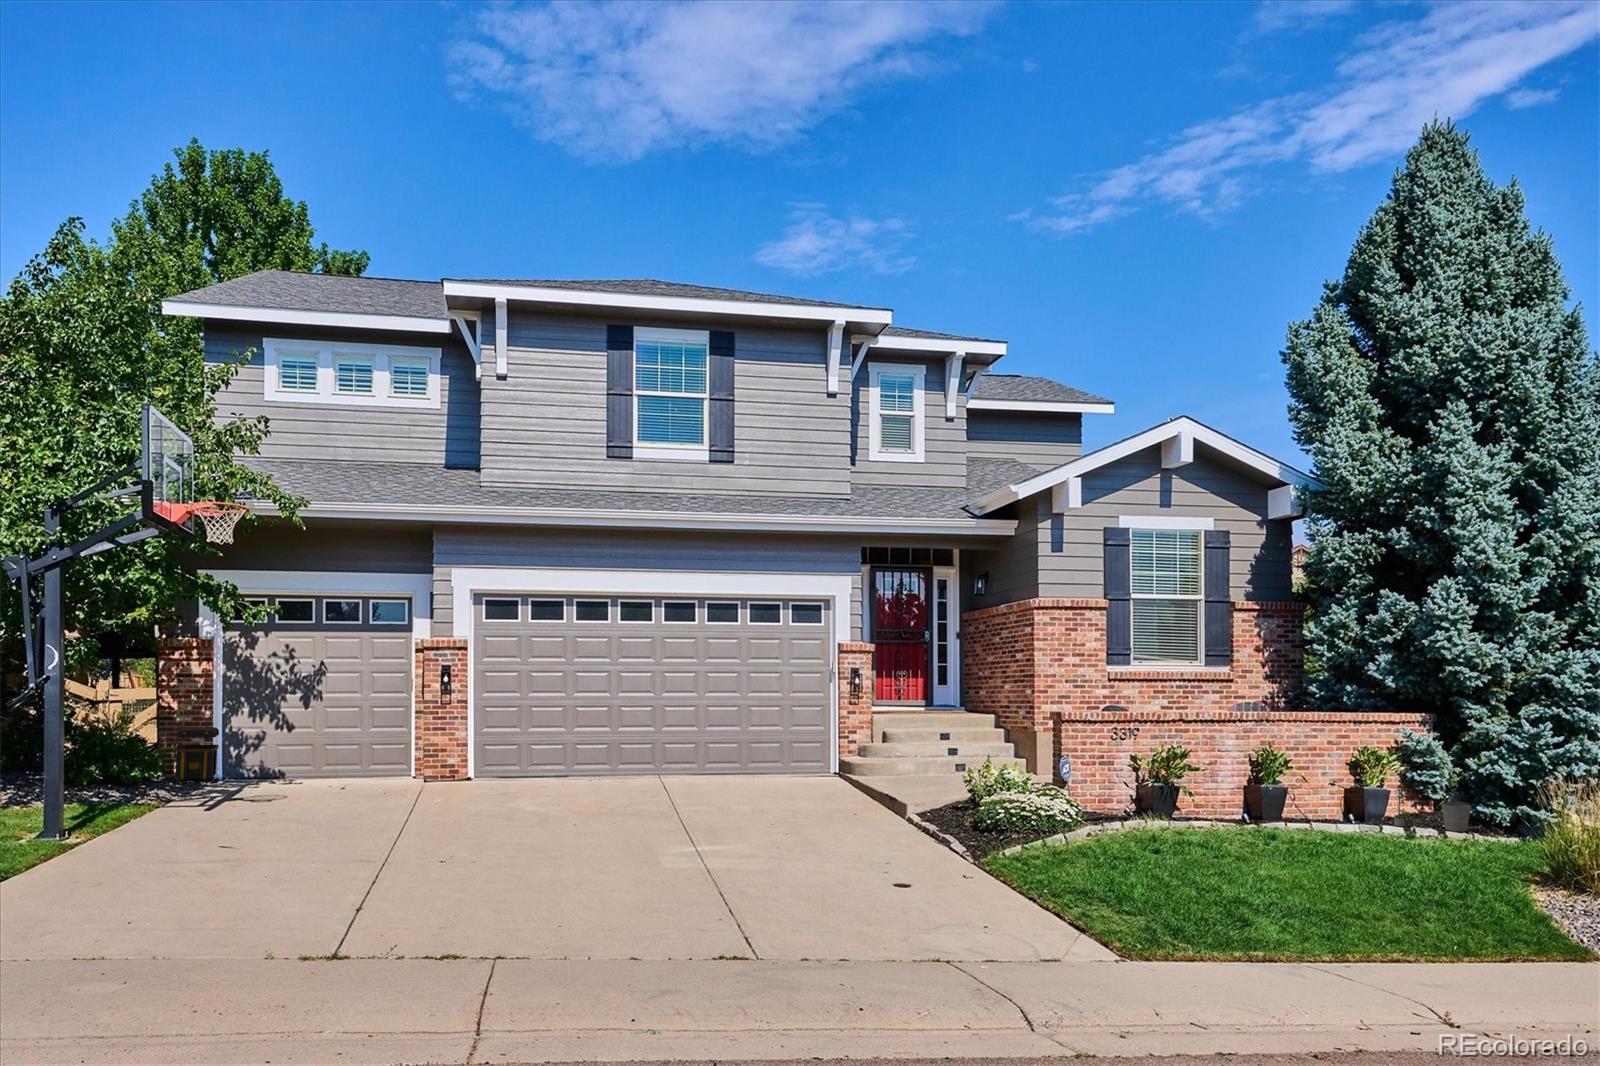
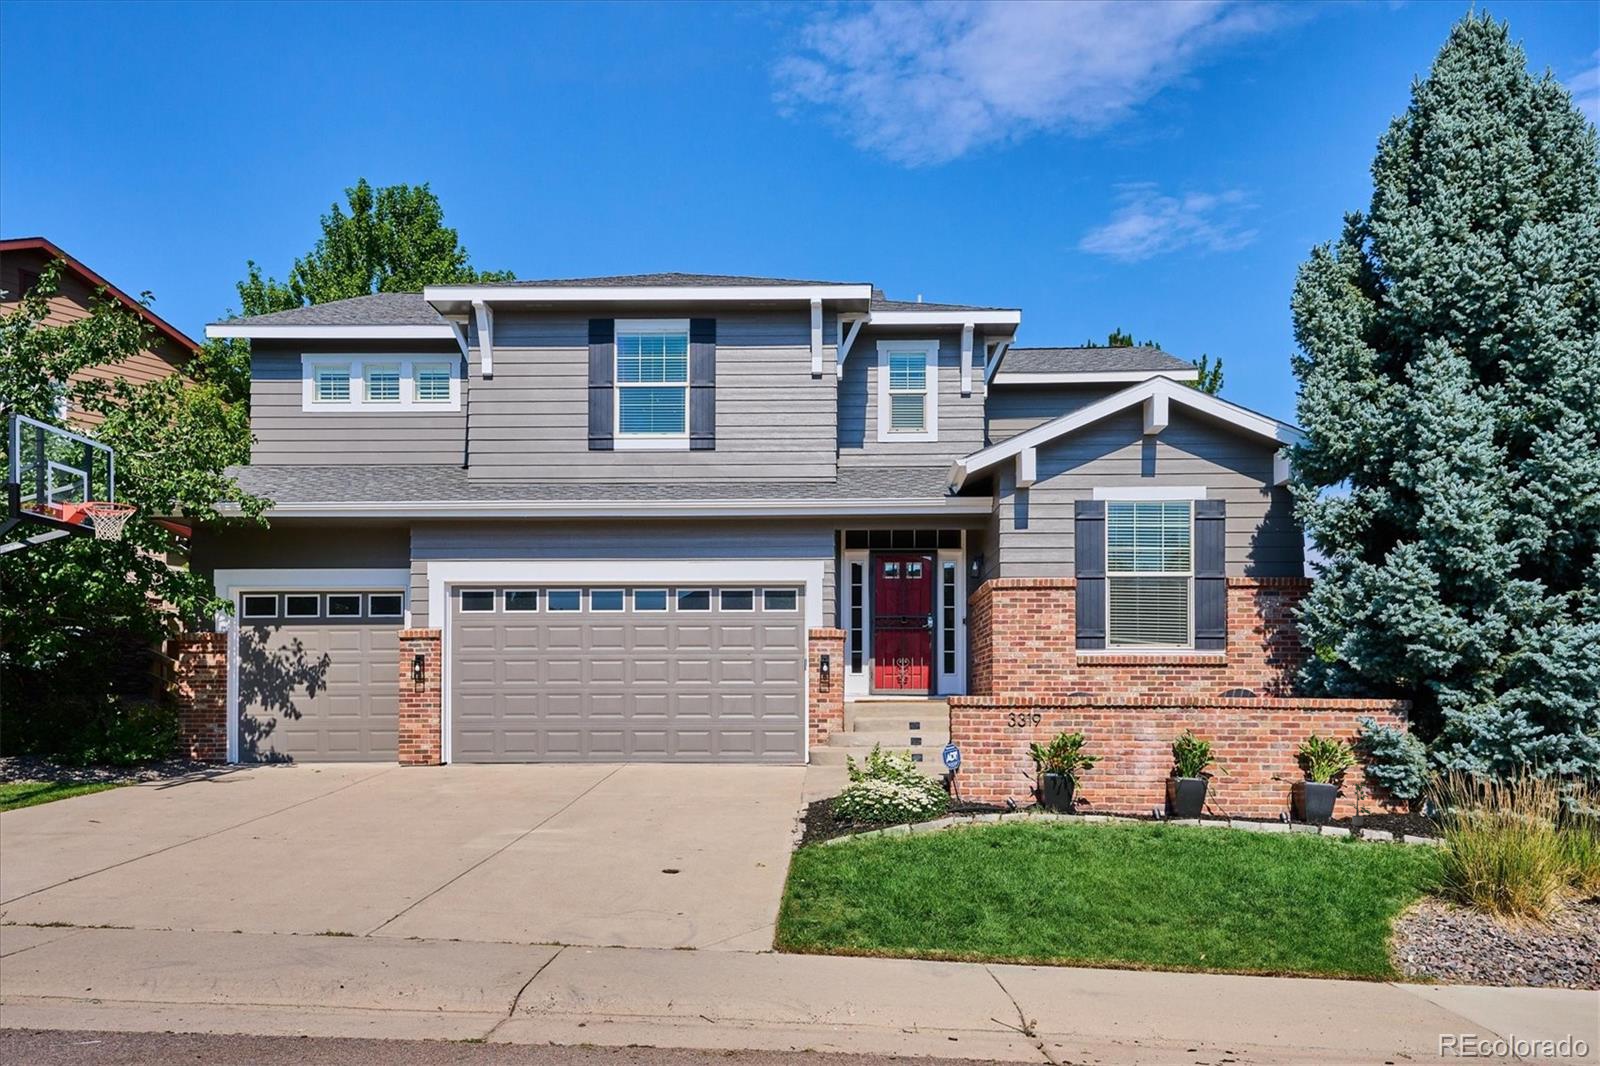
toolbox: present [175,727,219,780] -> none [190,714,233,762]
bucket: present [1441,802,1471,832] -> none [1405,799,1439,832]

